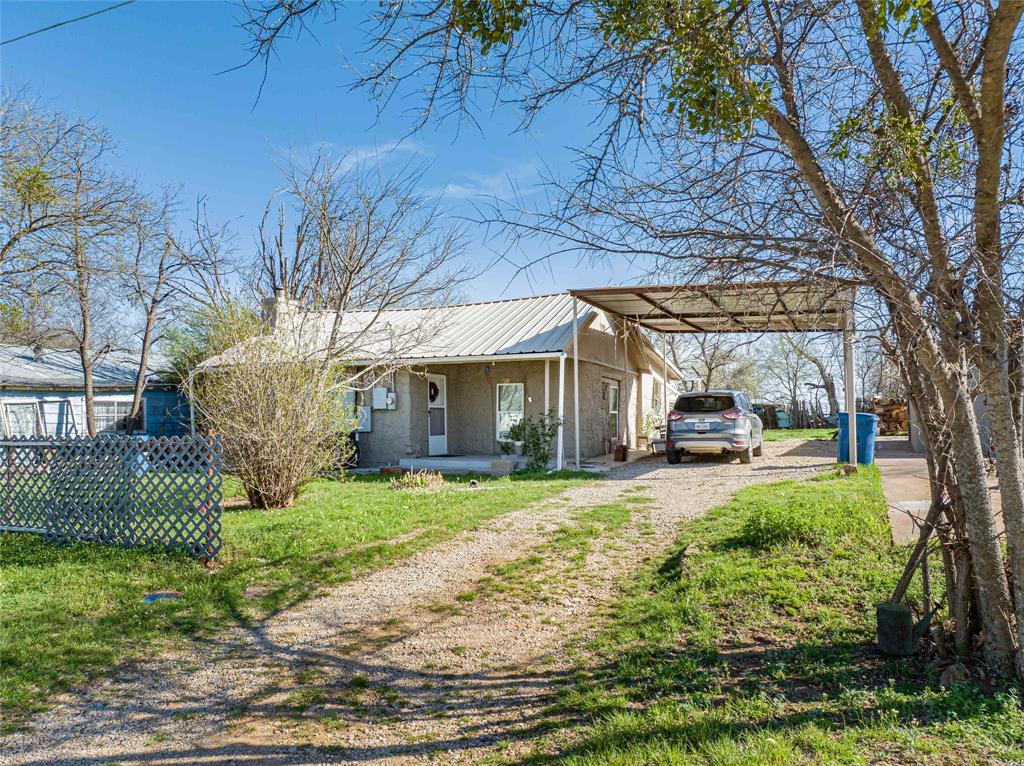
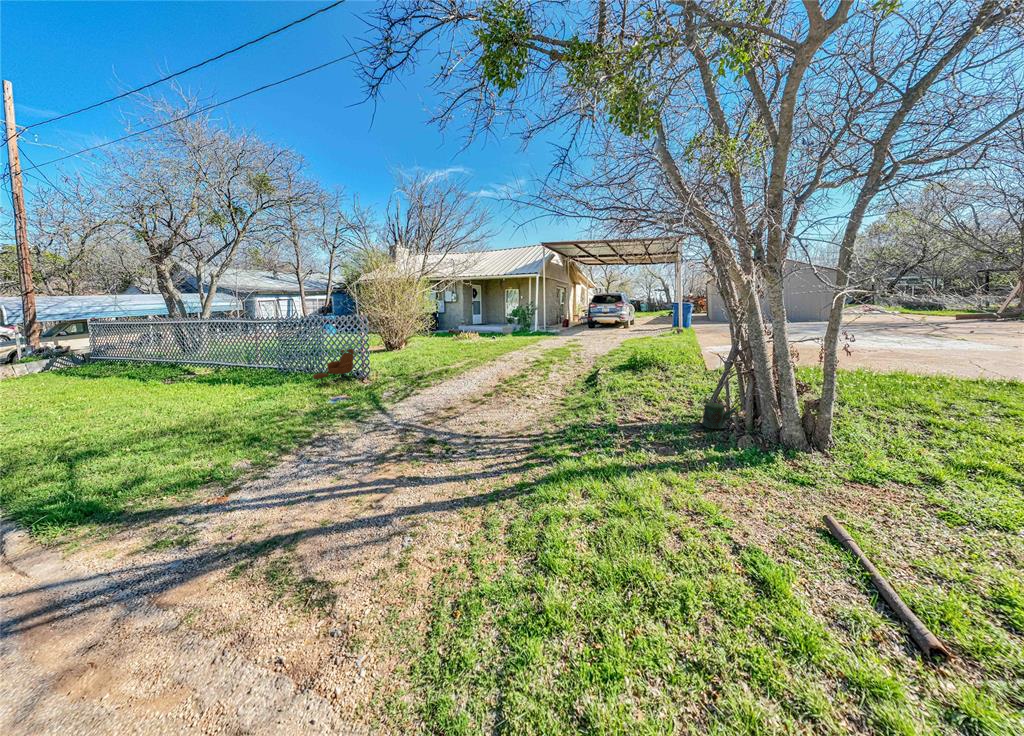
lounge chair: none [113,500,199,582] -> present [313,349,354,386]

